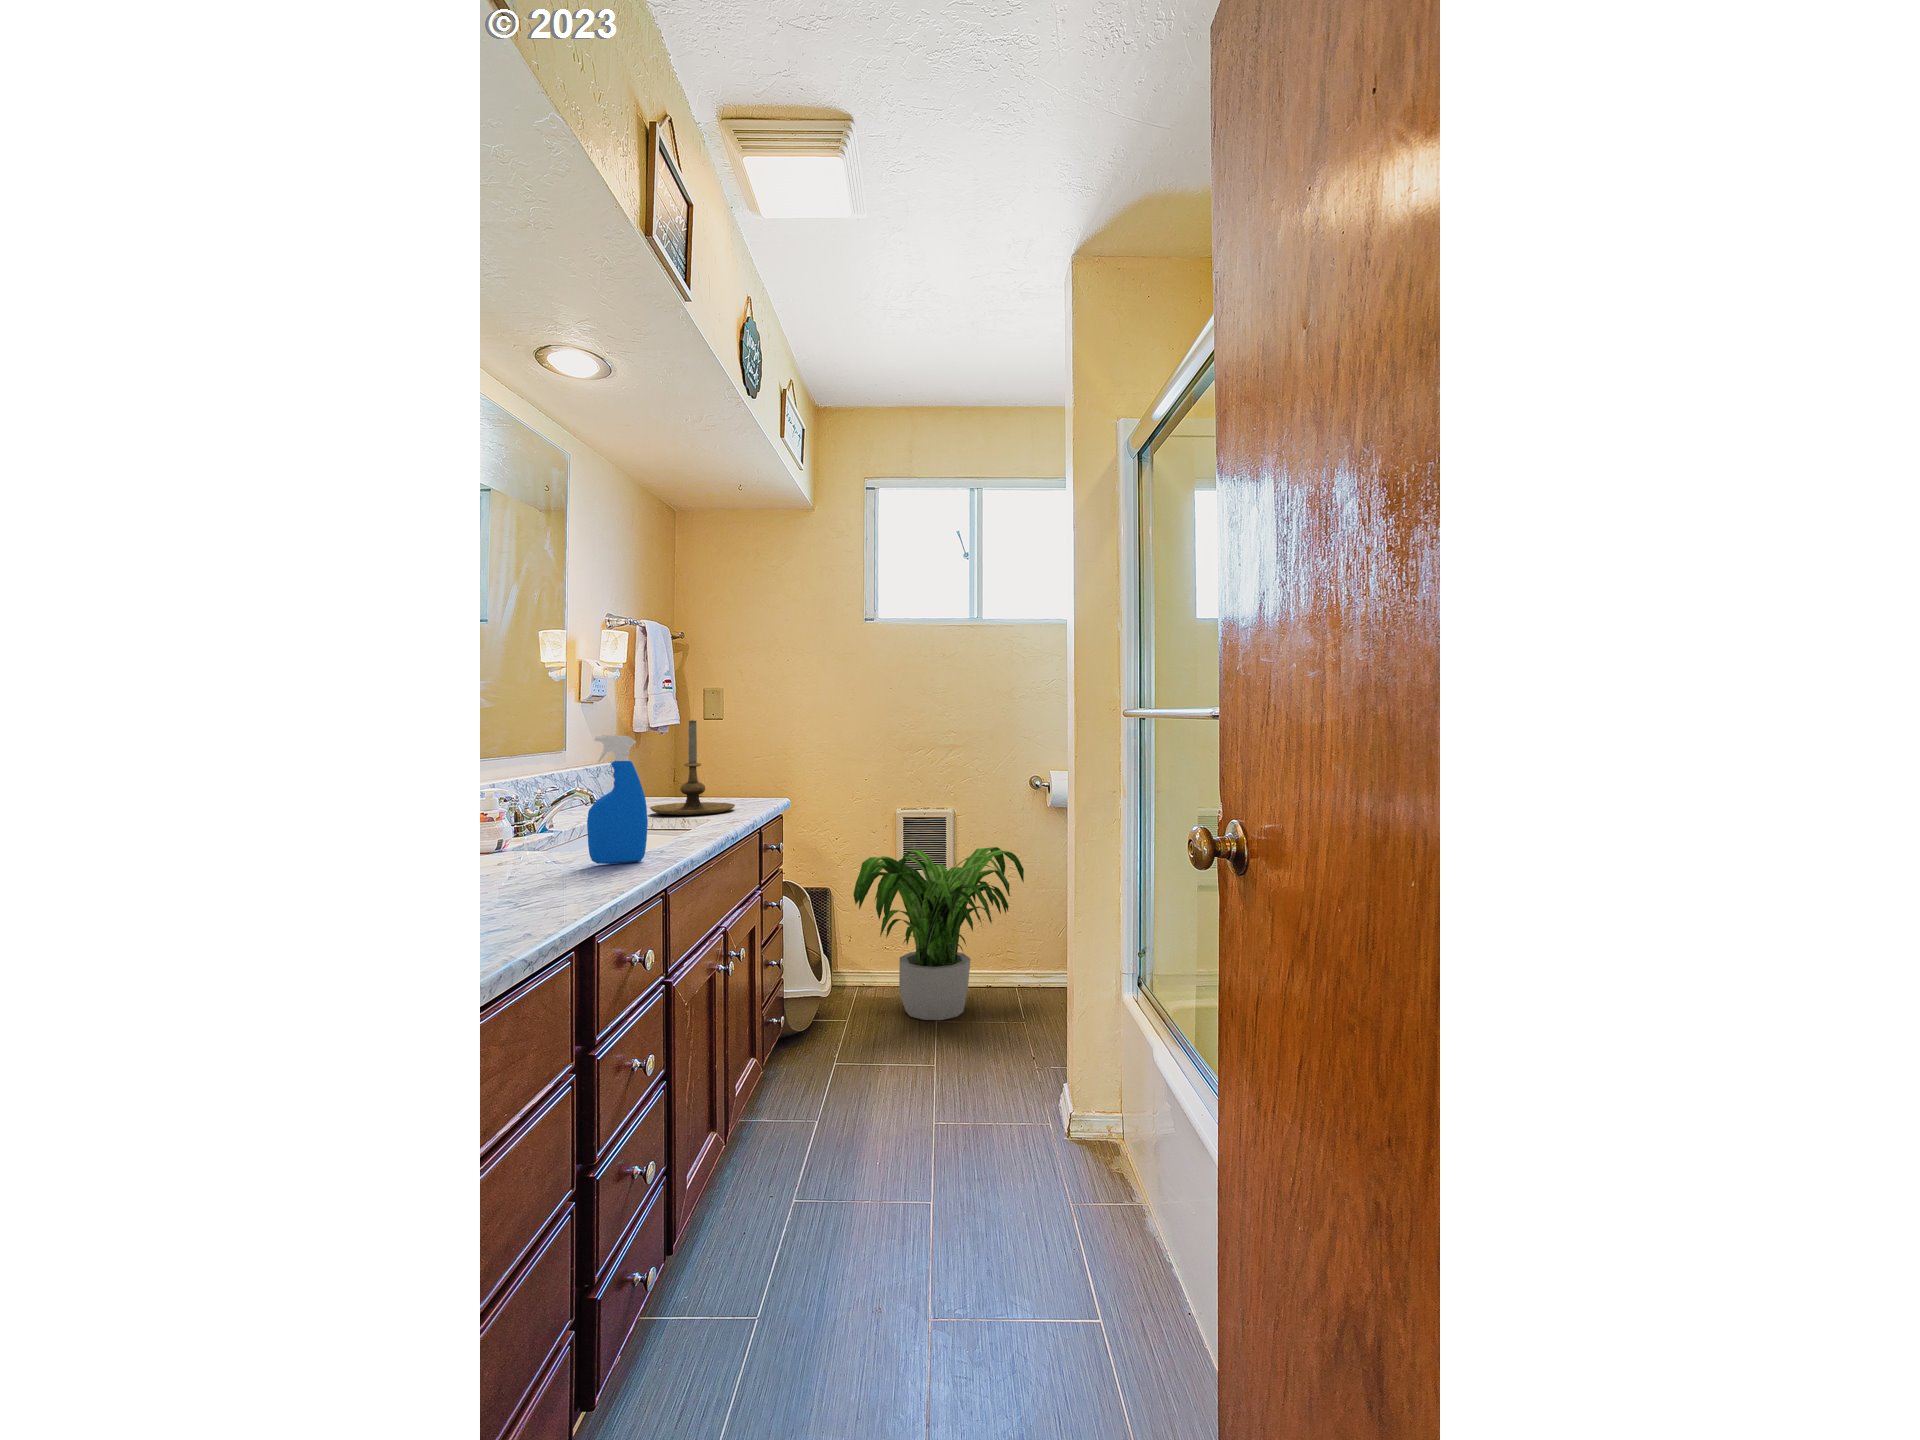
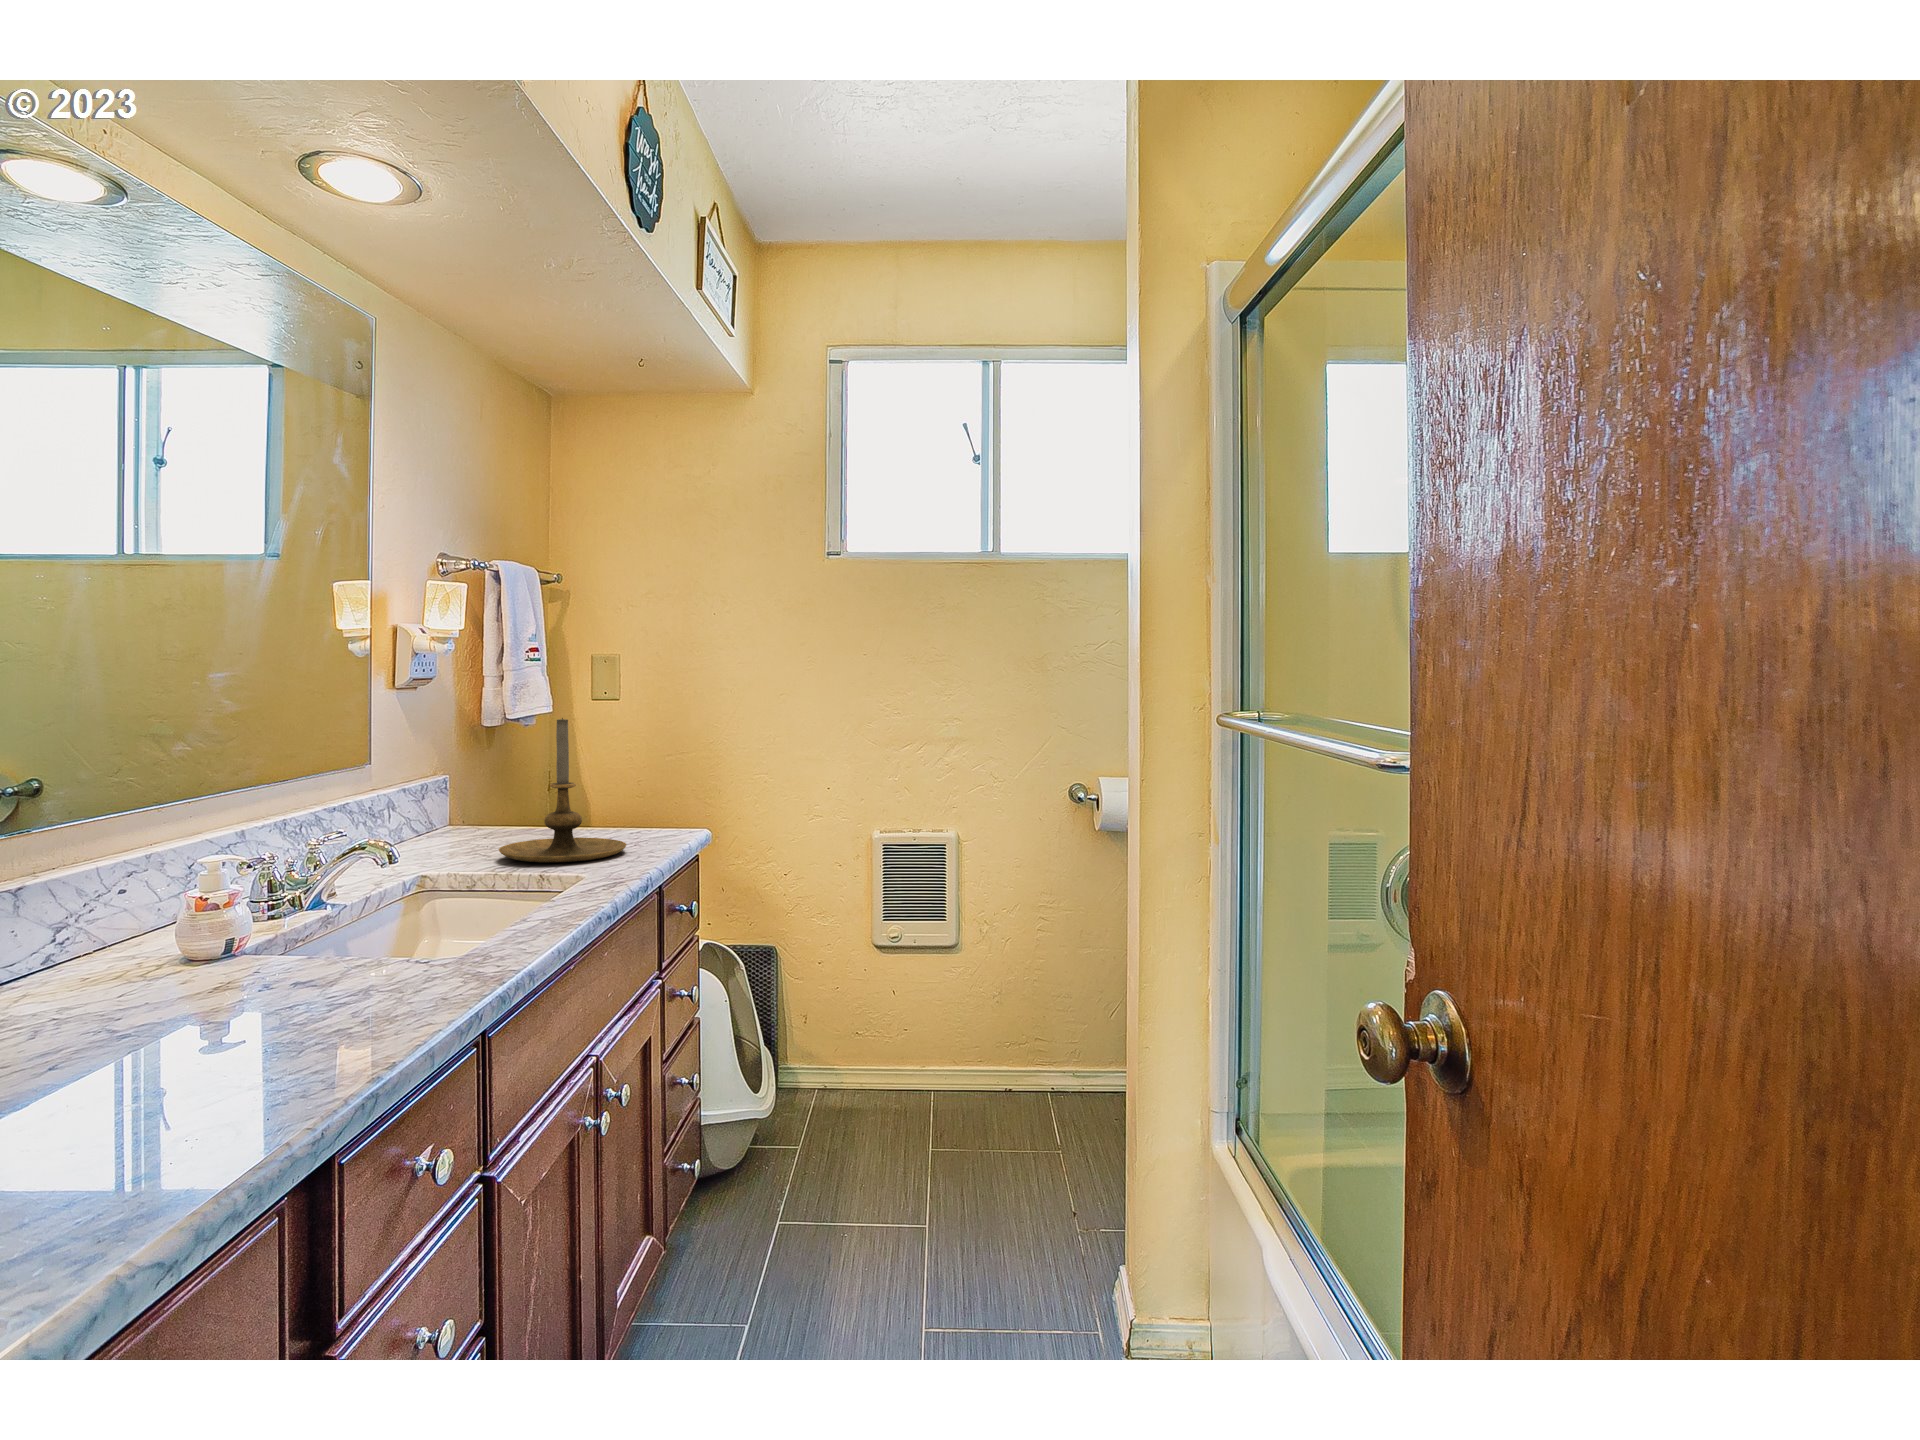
spray bottle: present [587,735,648,864] -> none [372,784,467,982]
potted plant: present [853,847,1024,1020] -> none [805,895,1058,1149]

